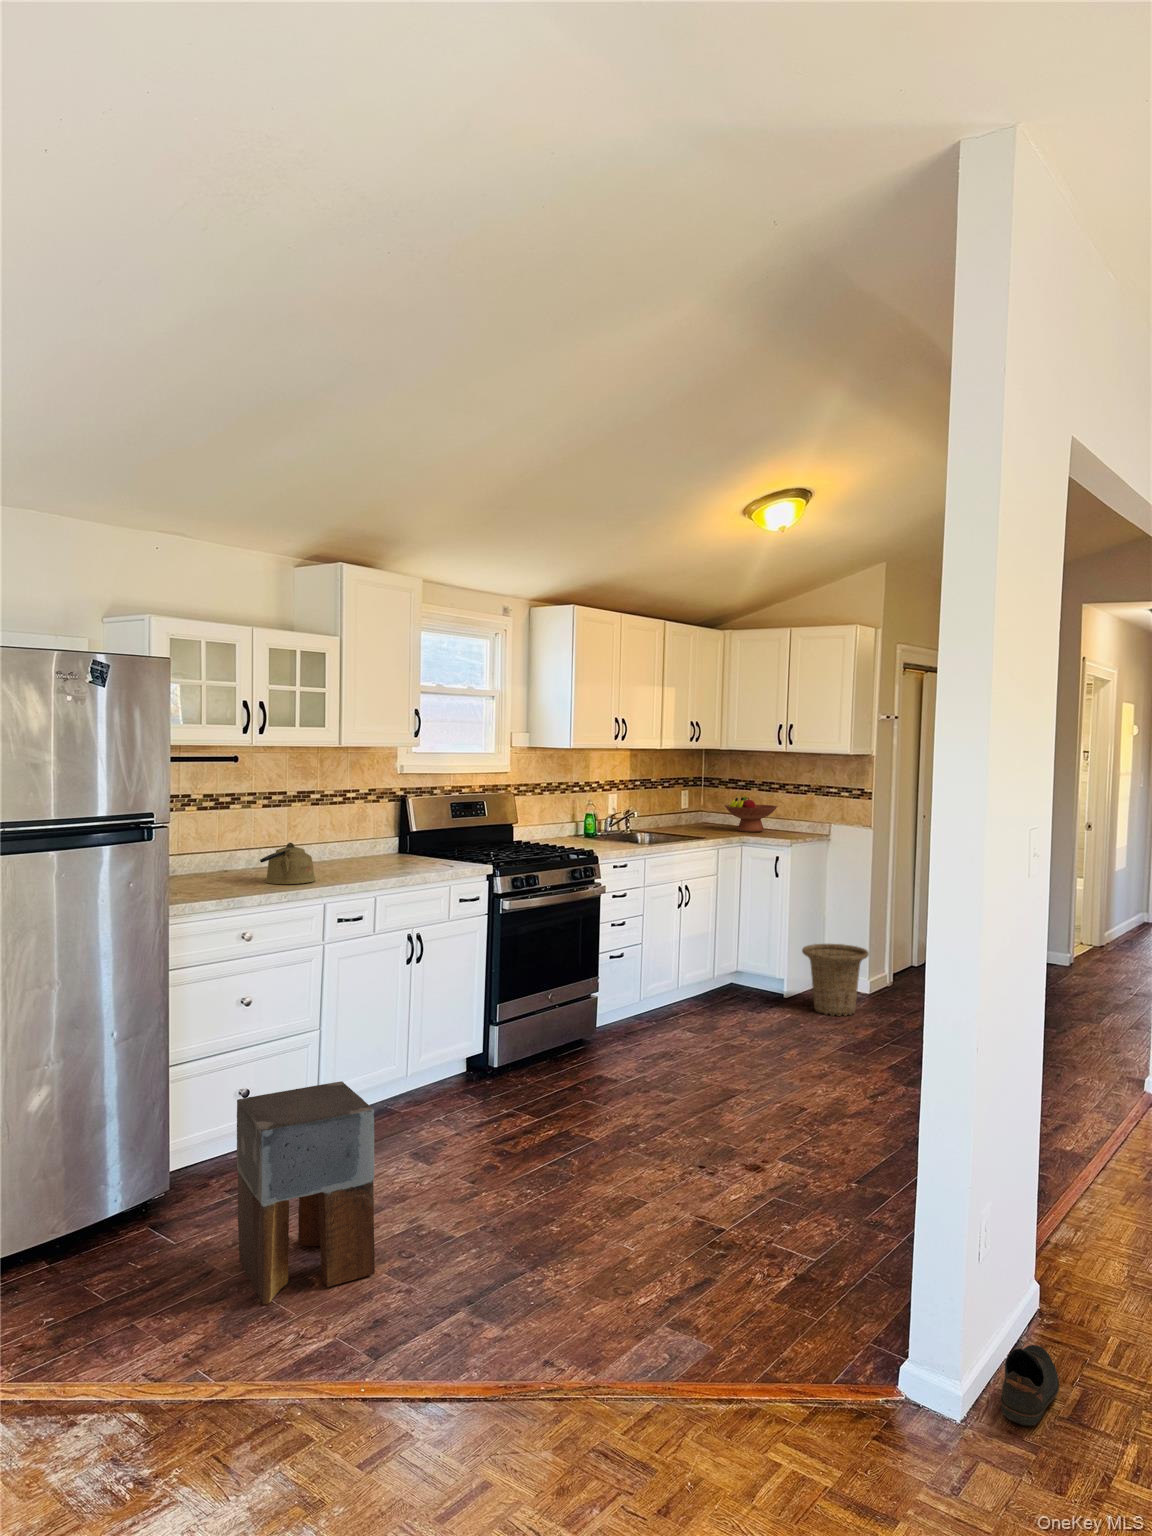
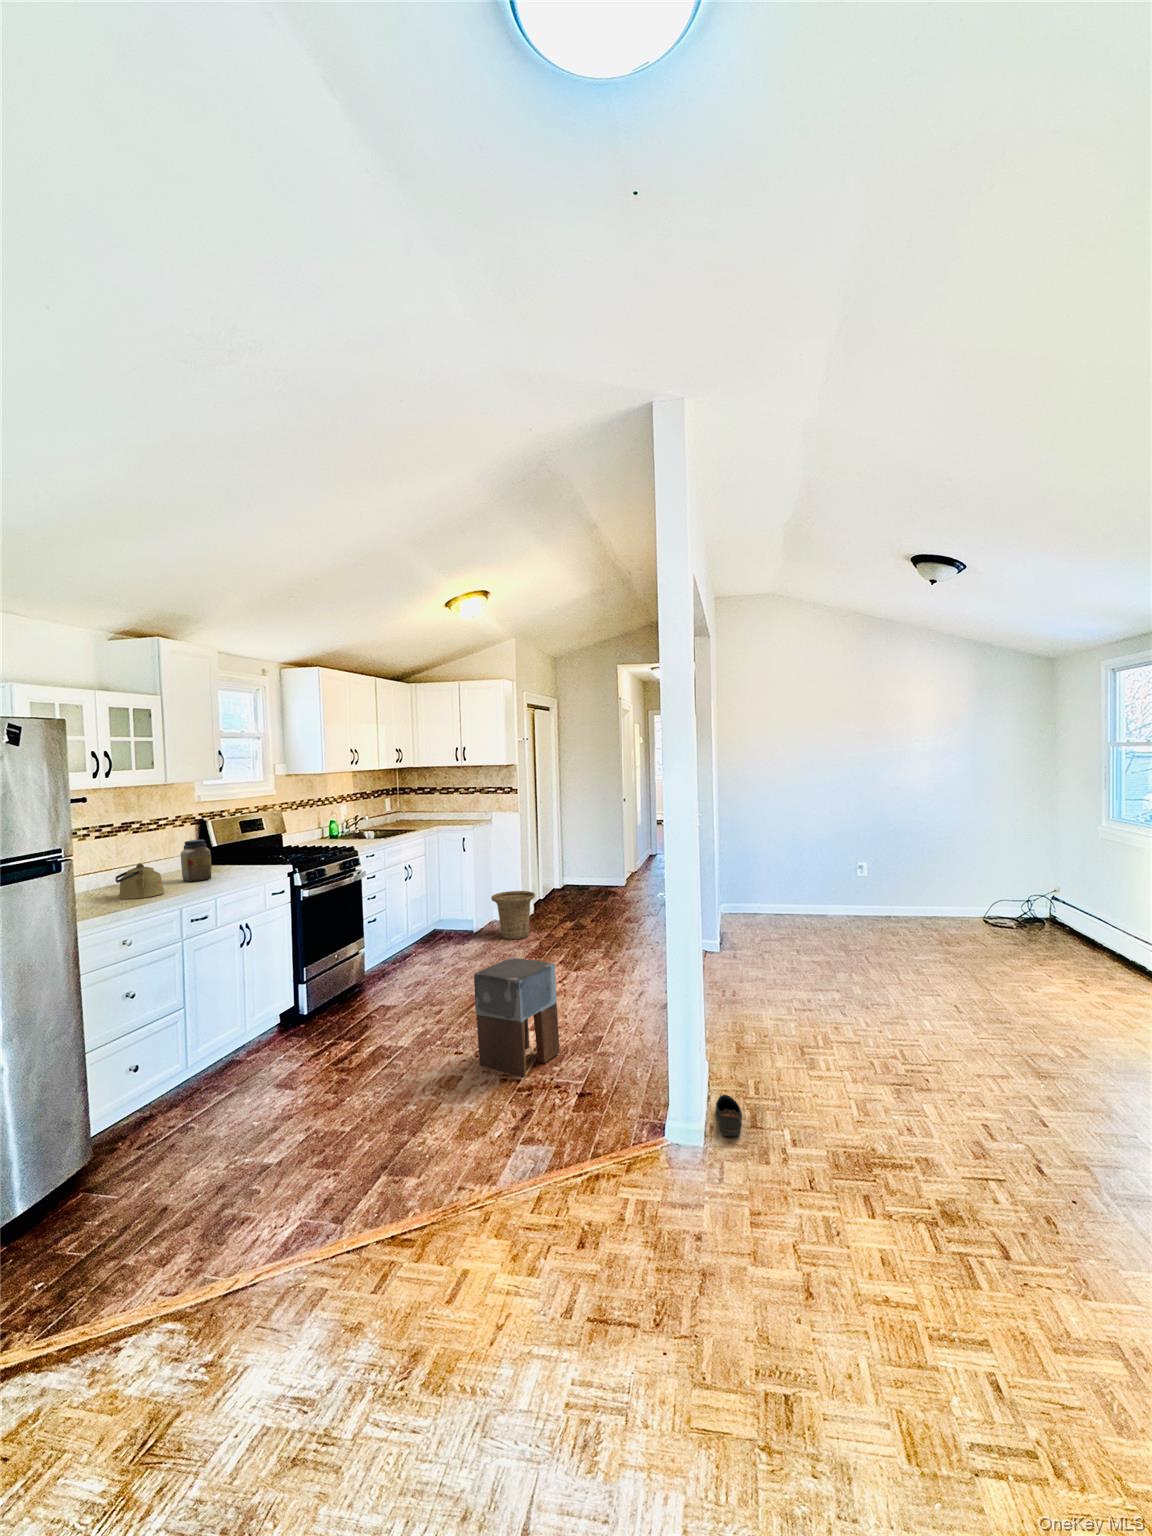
fruit bowl: present [725,797,777,832] -> none [422,797,460,821]
jar: none [353,822,384,873] -> present [181,840,211,882]
stool: present [237,1081,375,1305] -> present [474,958,559,1076]

